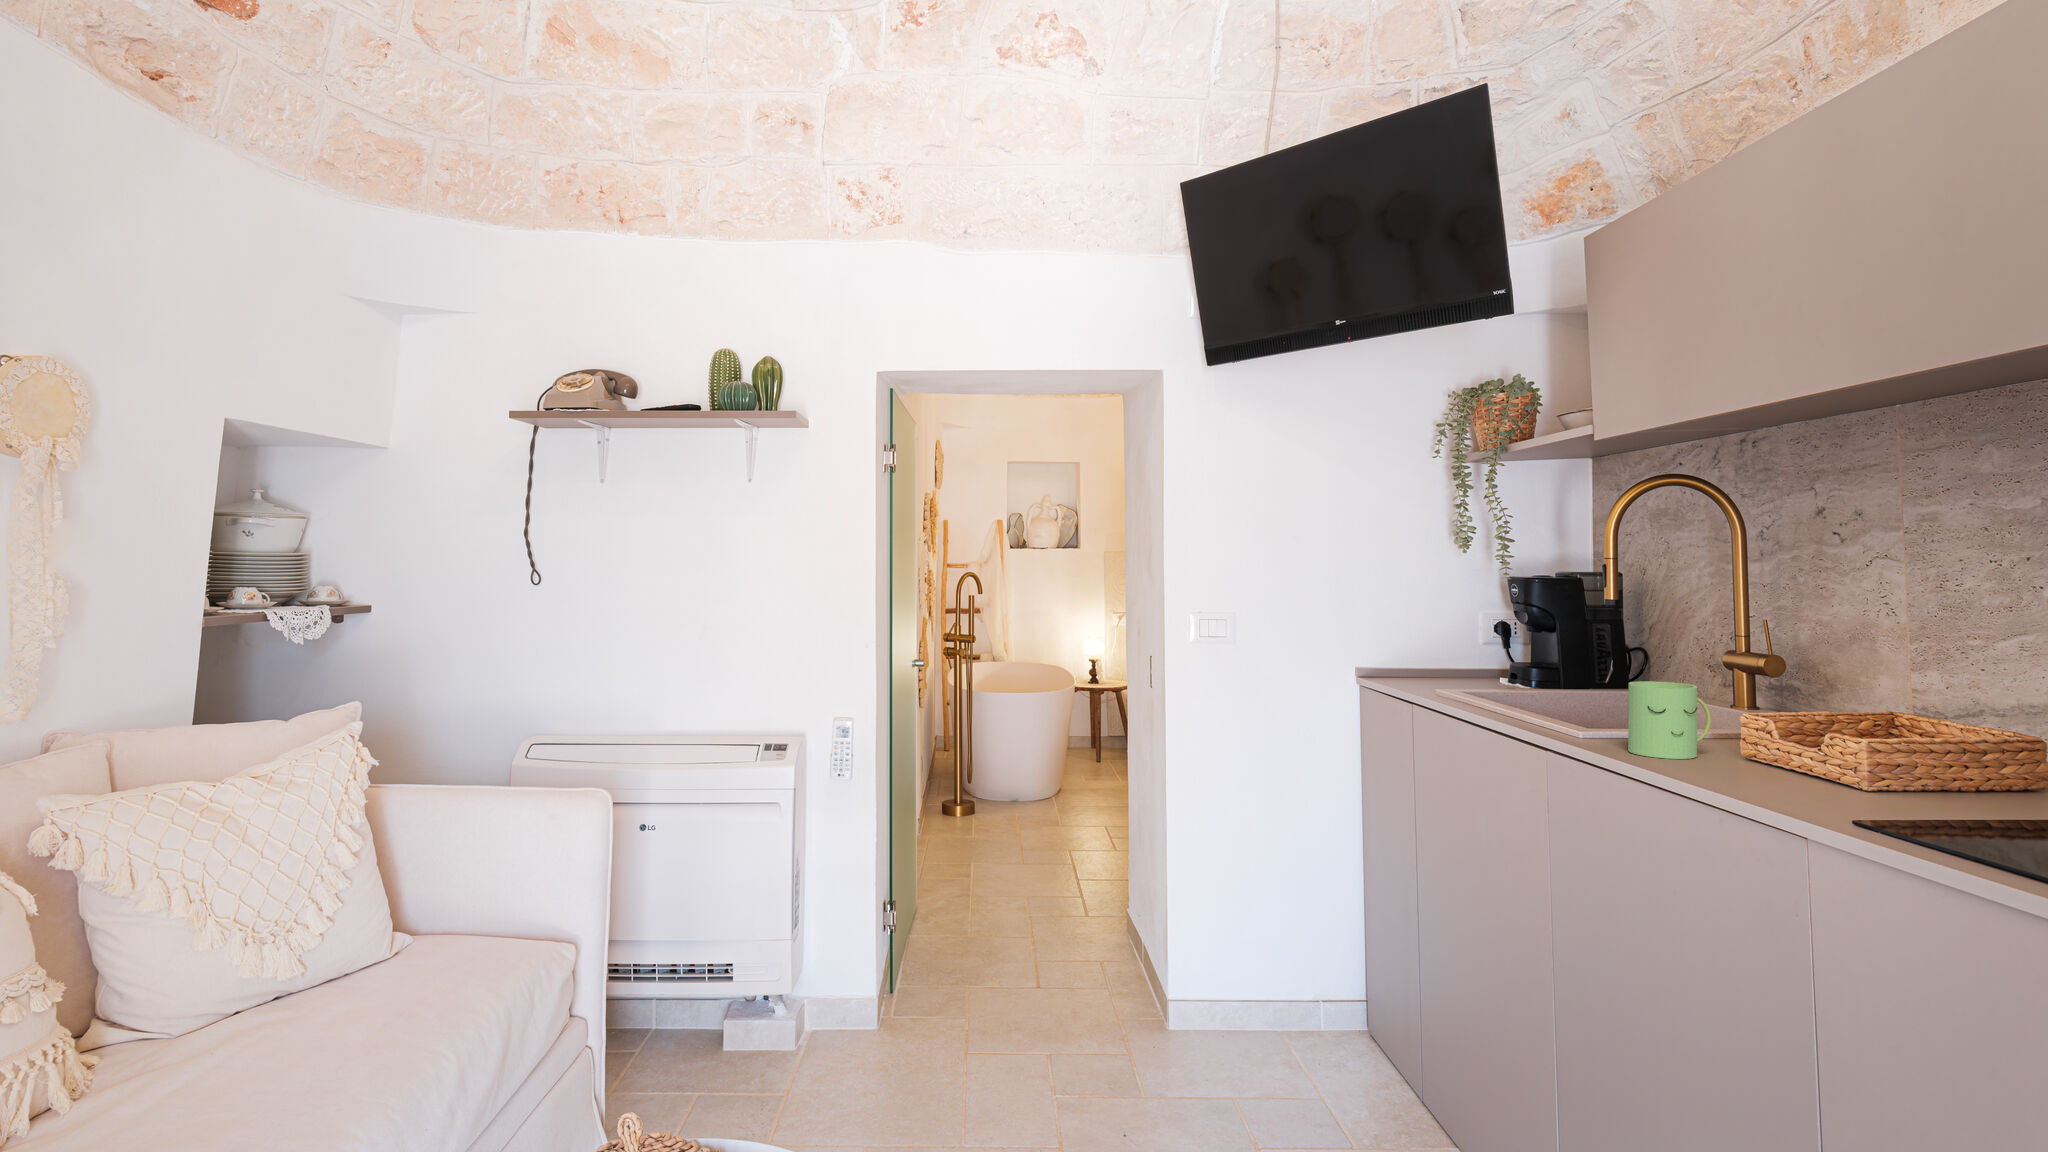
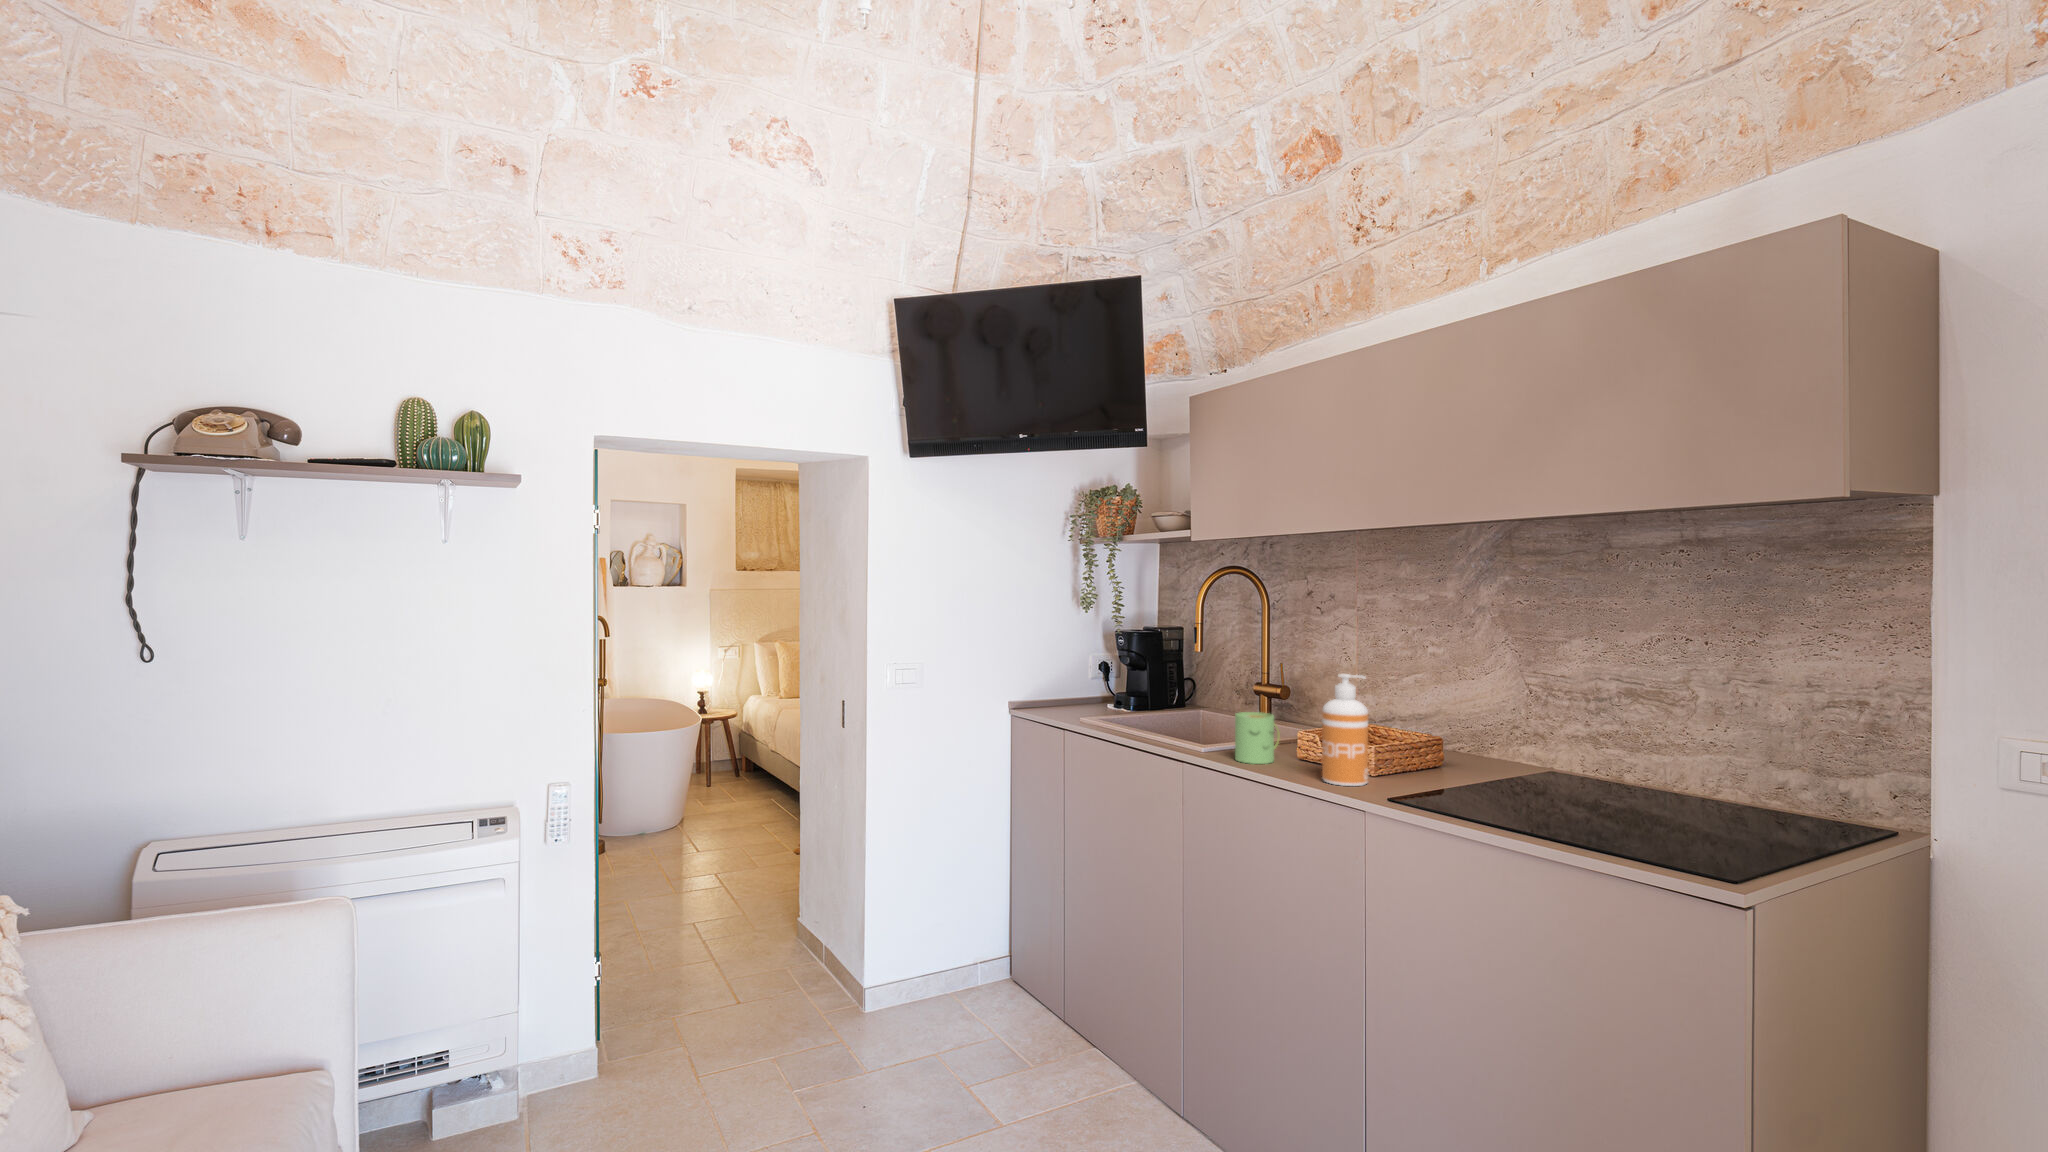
soap dispenser: none [1753,616,1840,799] -> present [1322,674,1368,786]

